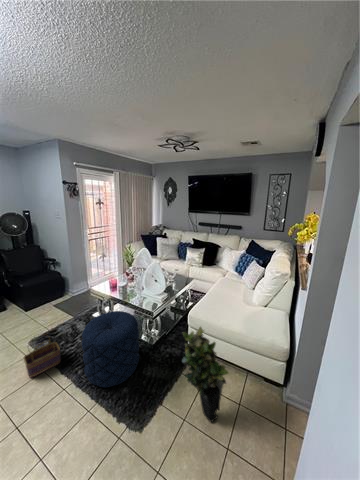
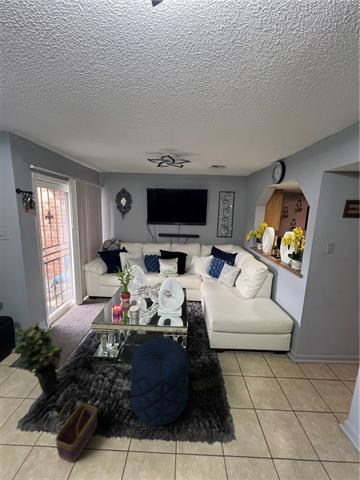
potted plant: present [182,327,228,422] -> present [12,321,62,396]

